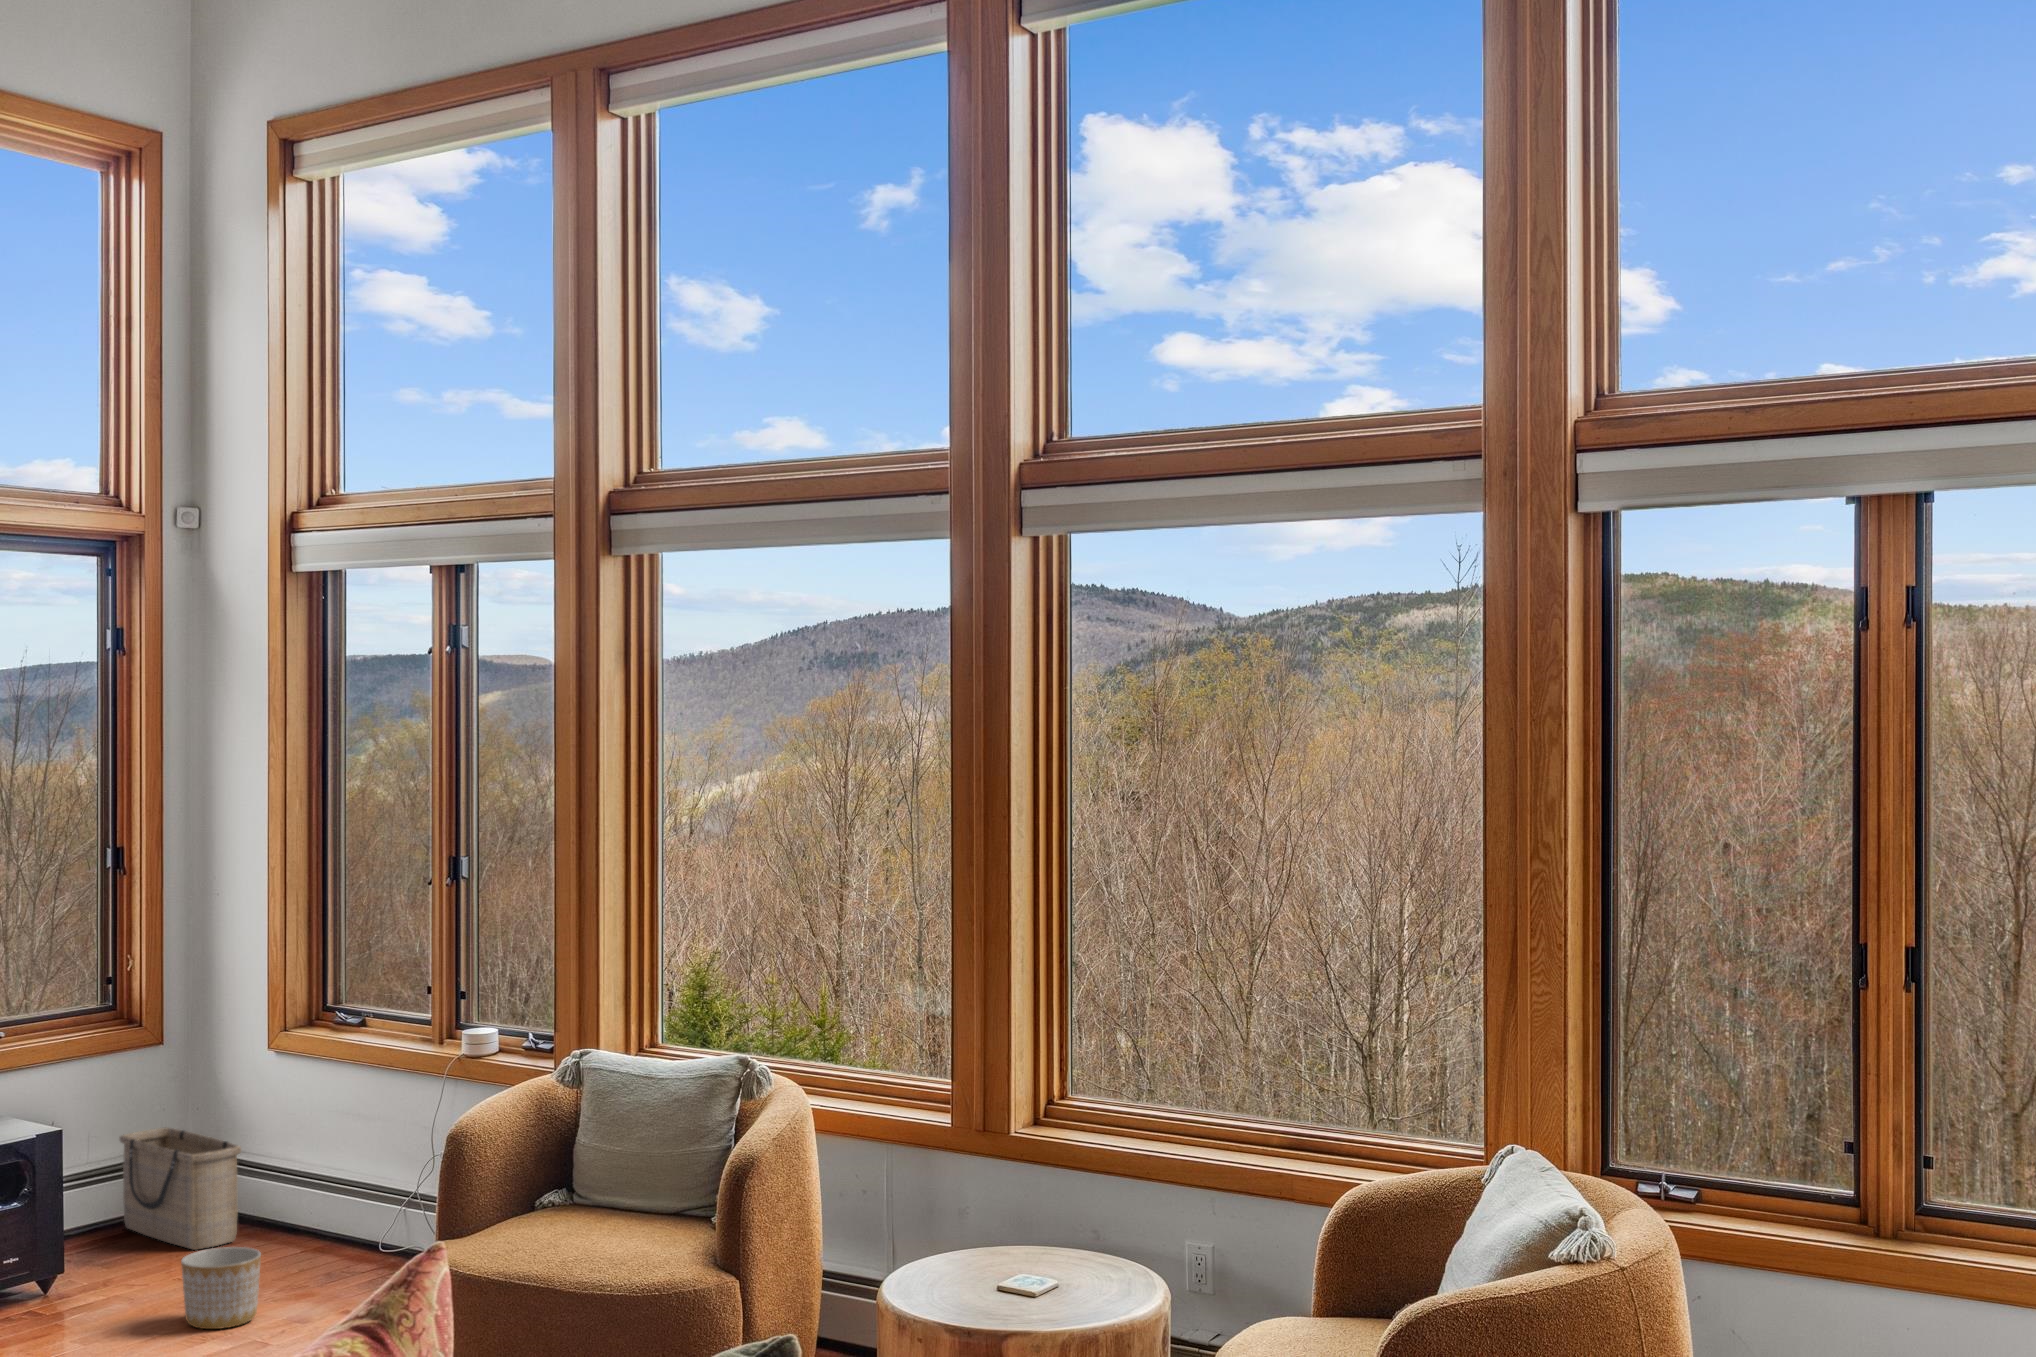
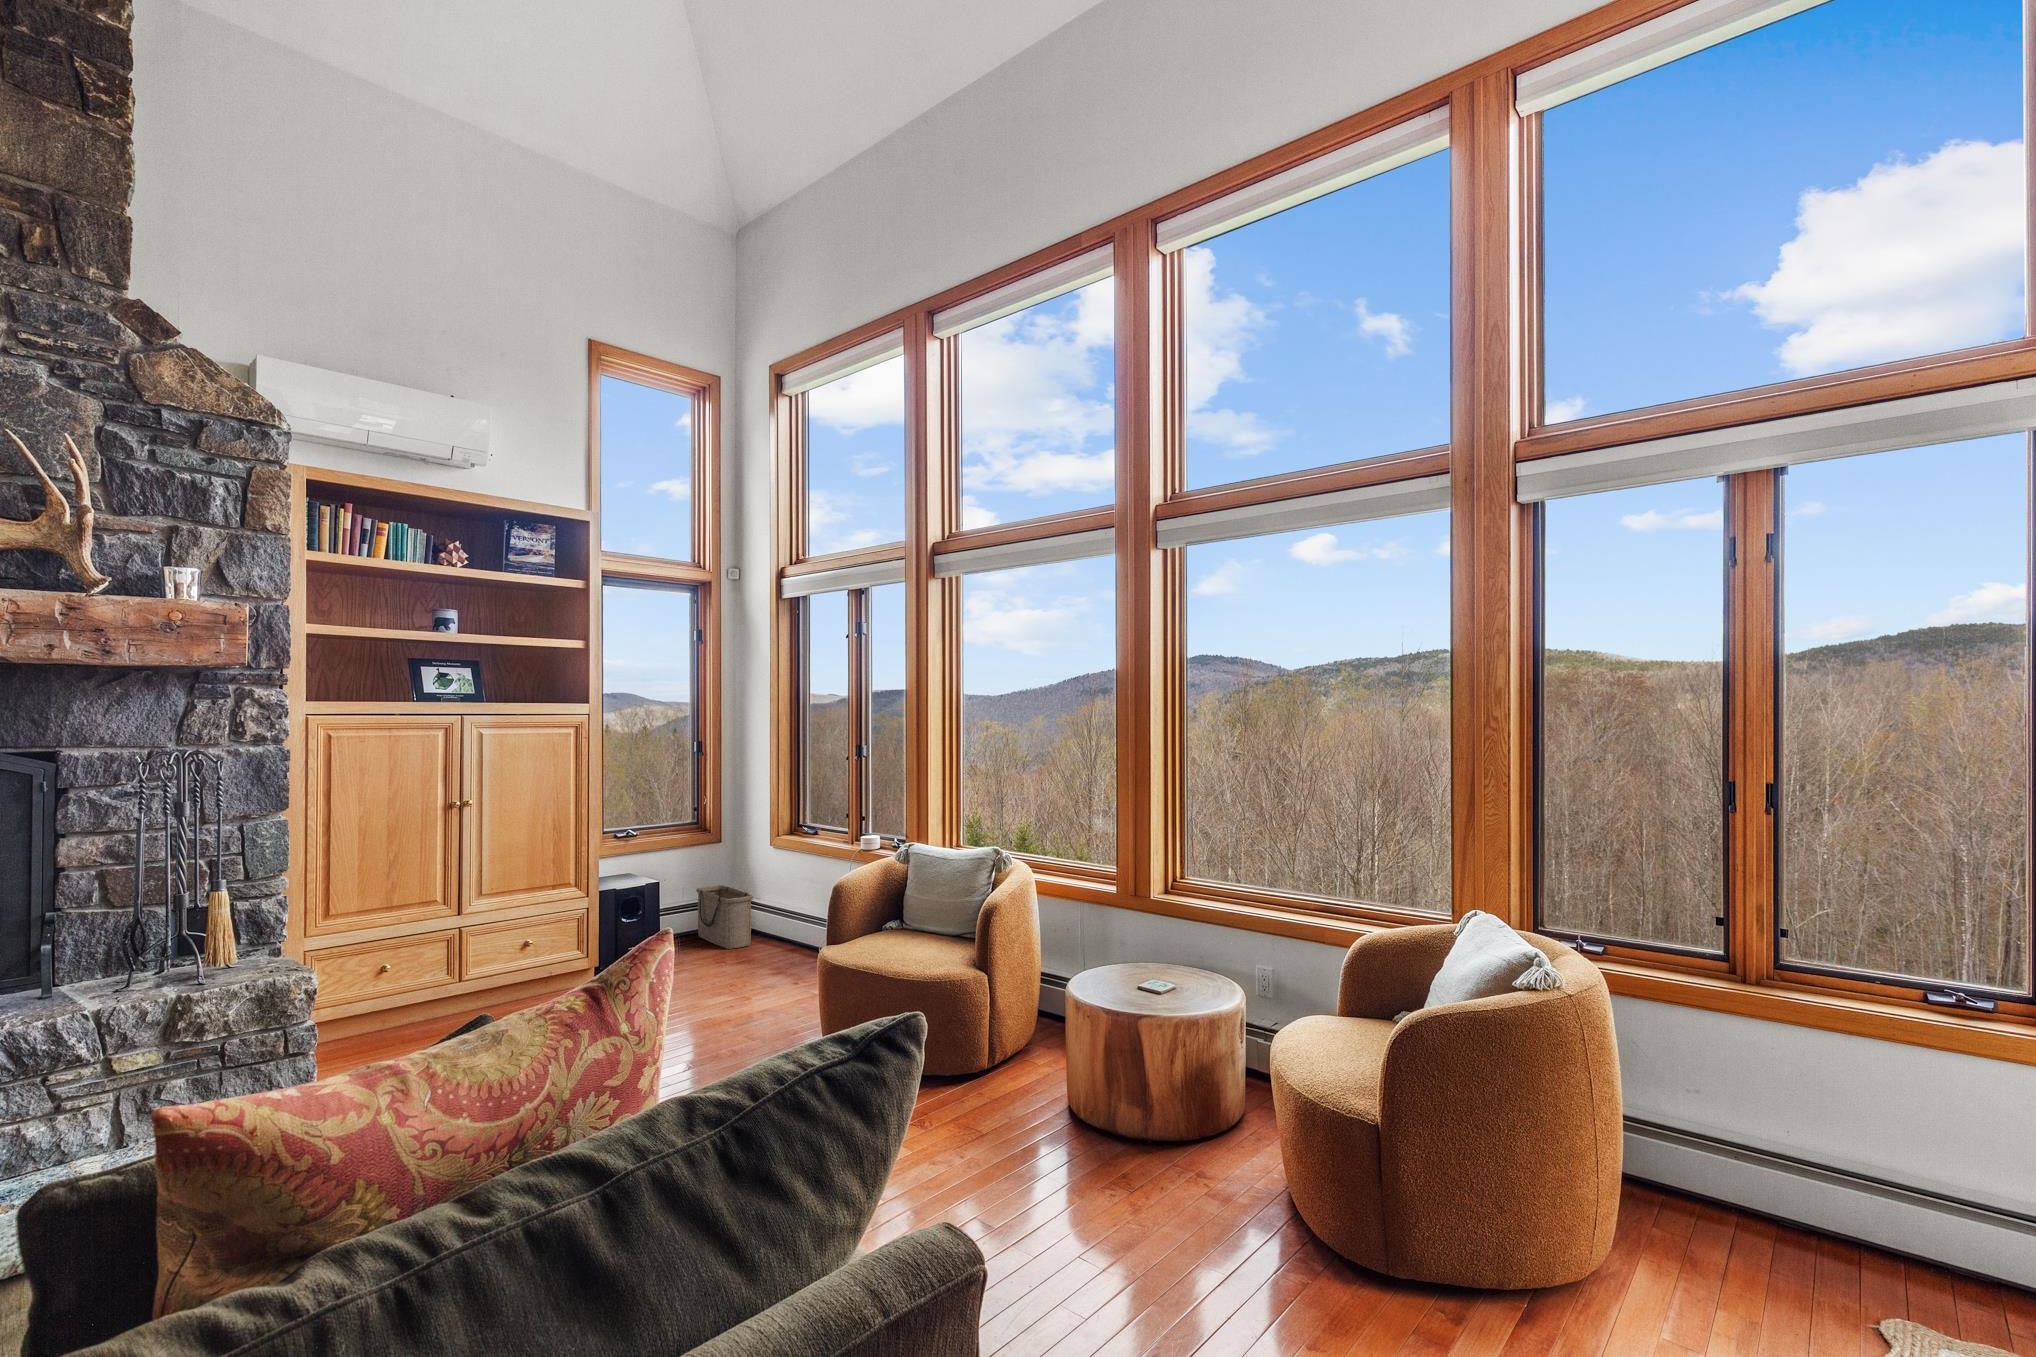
planter: present [181,1247,261,1329] -> none [706,948,748,992]

